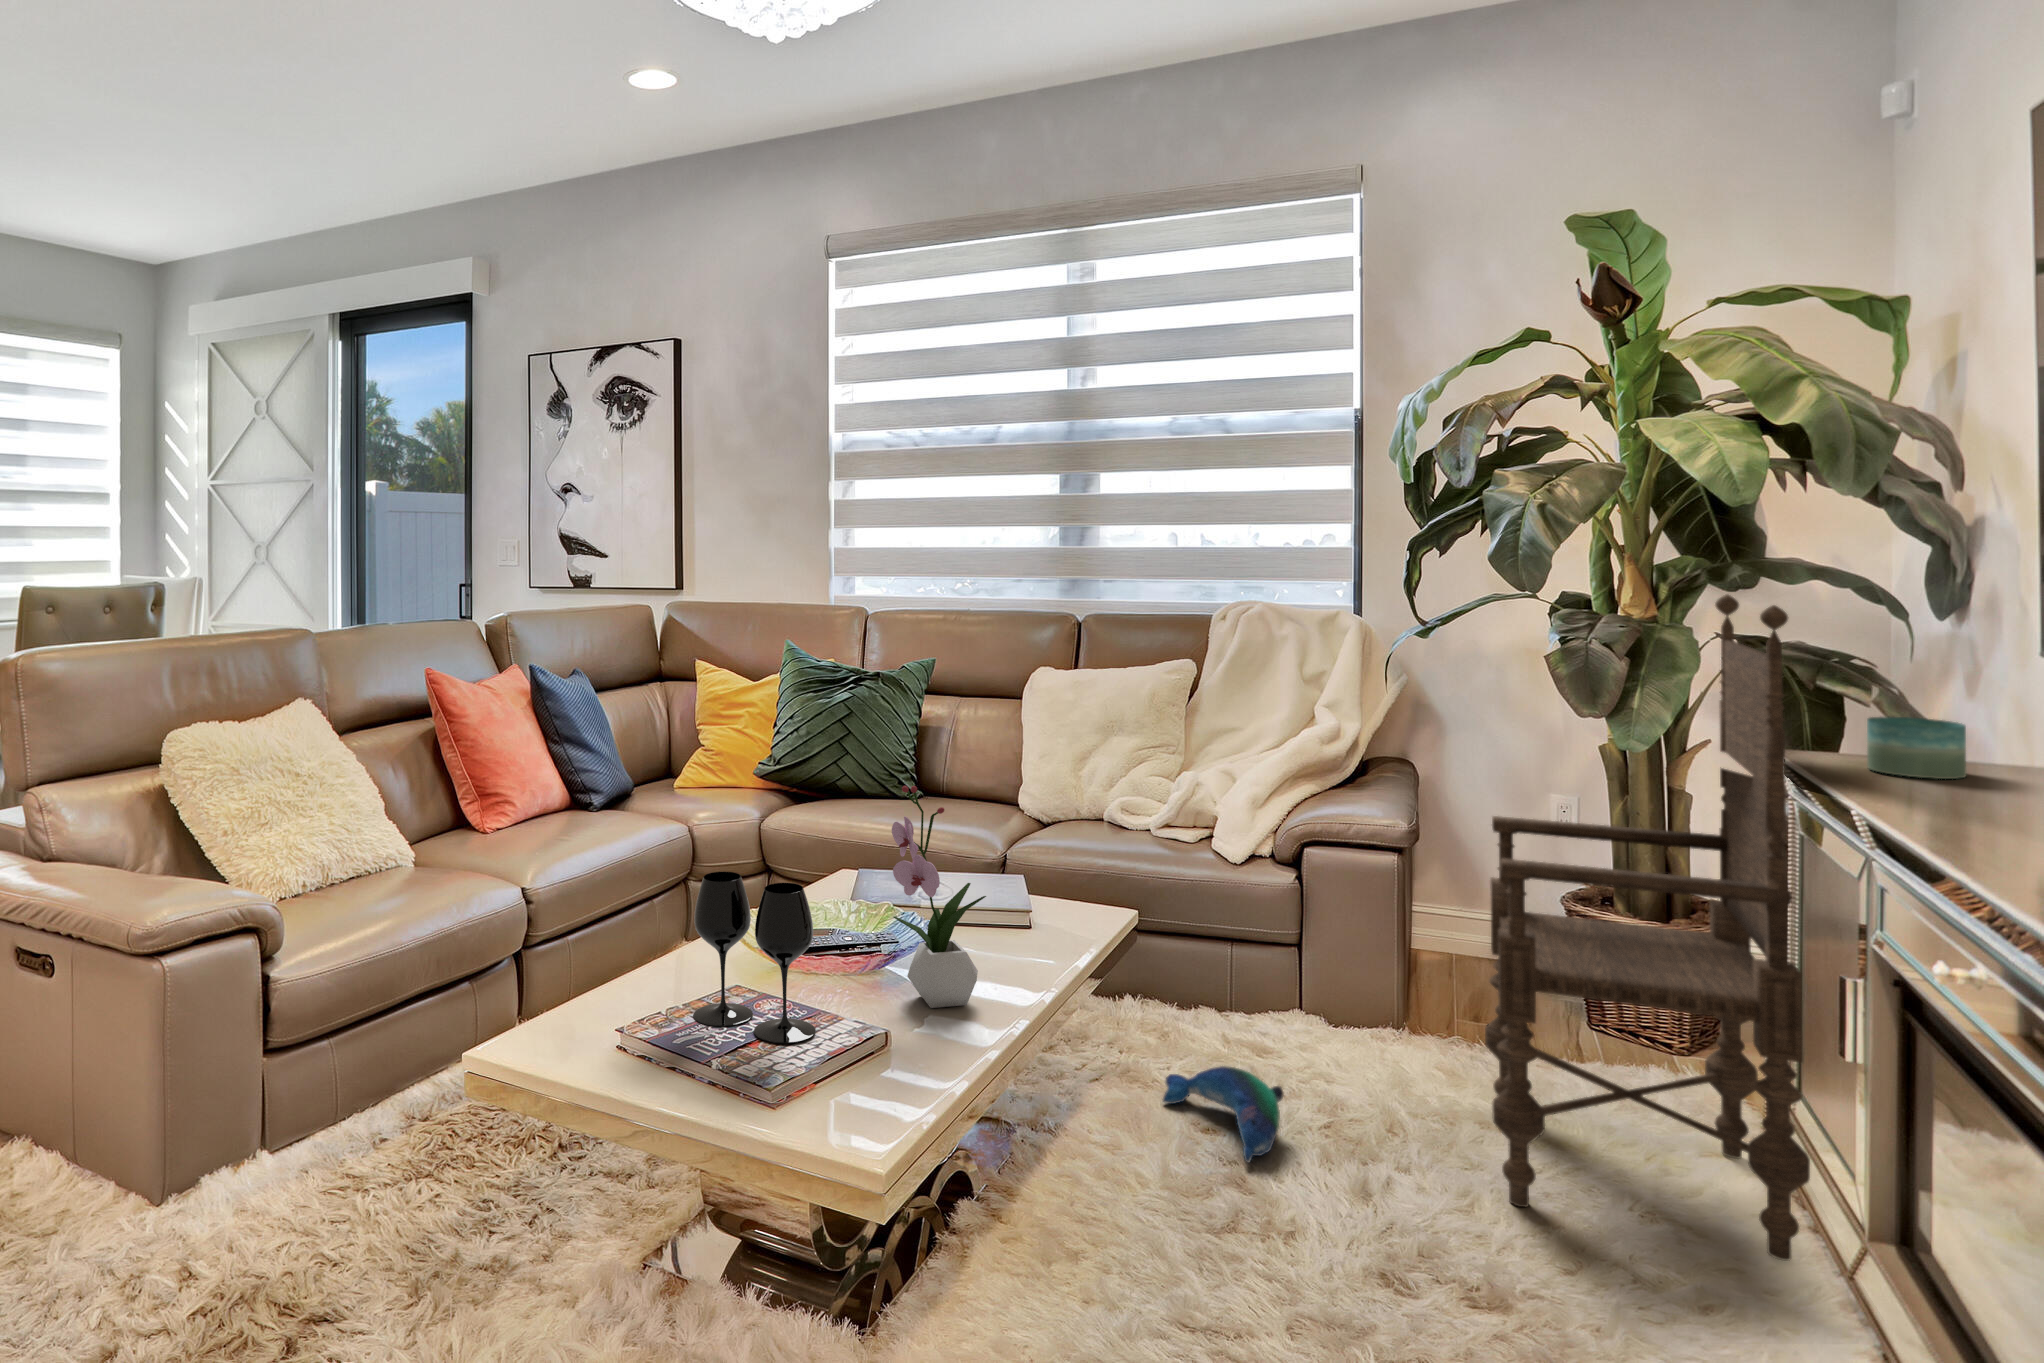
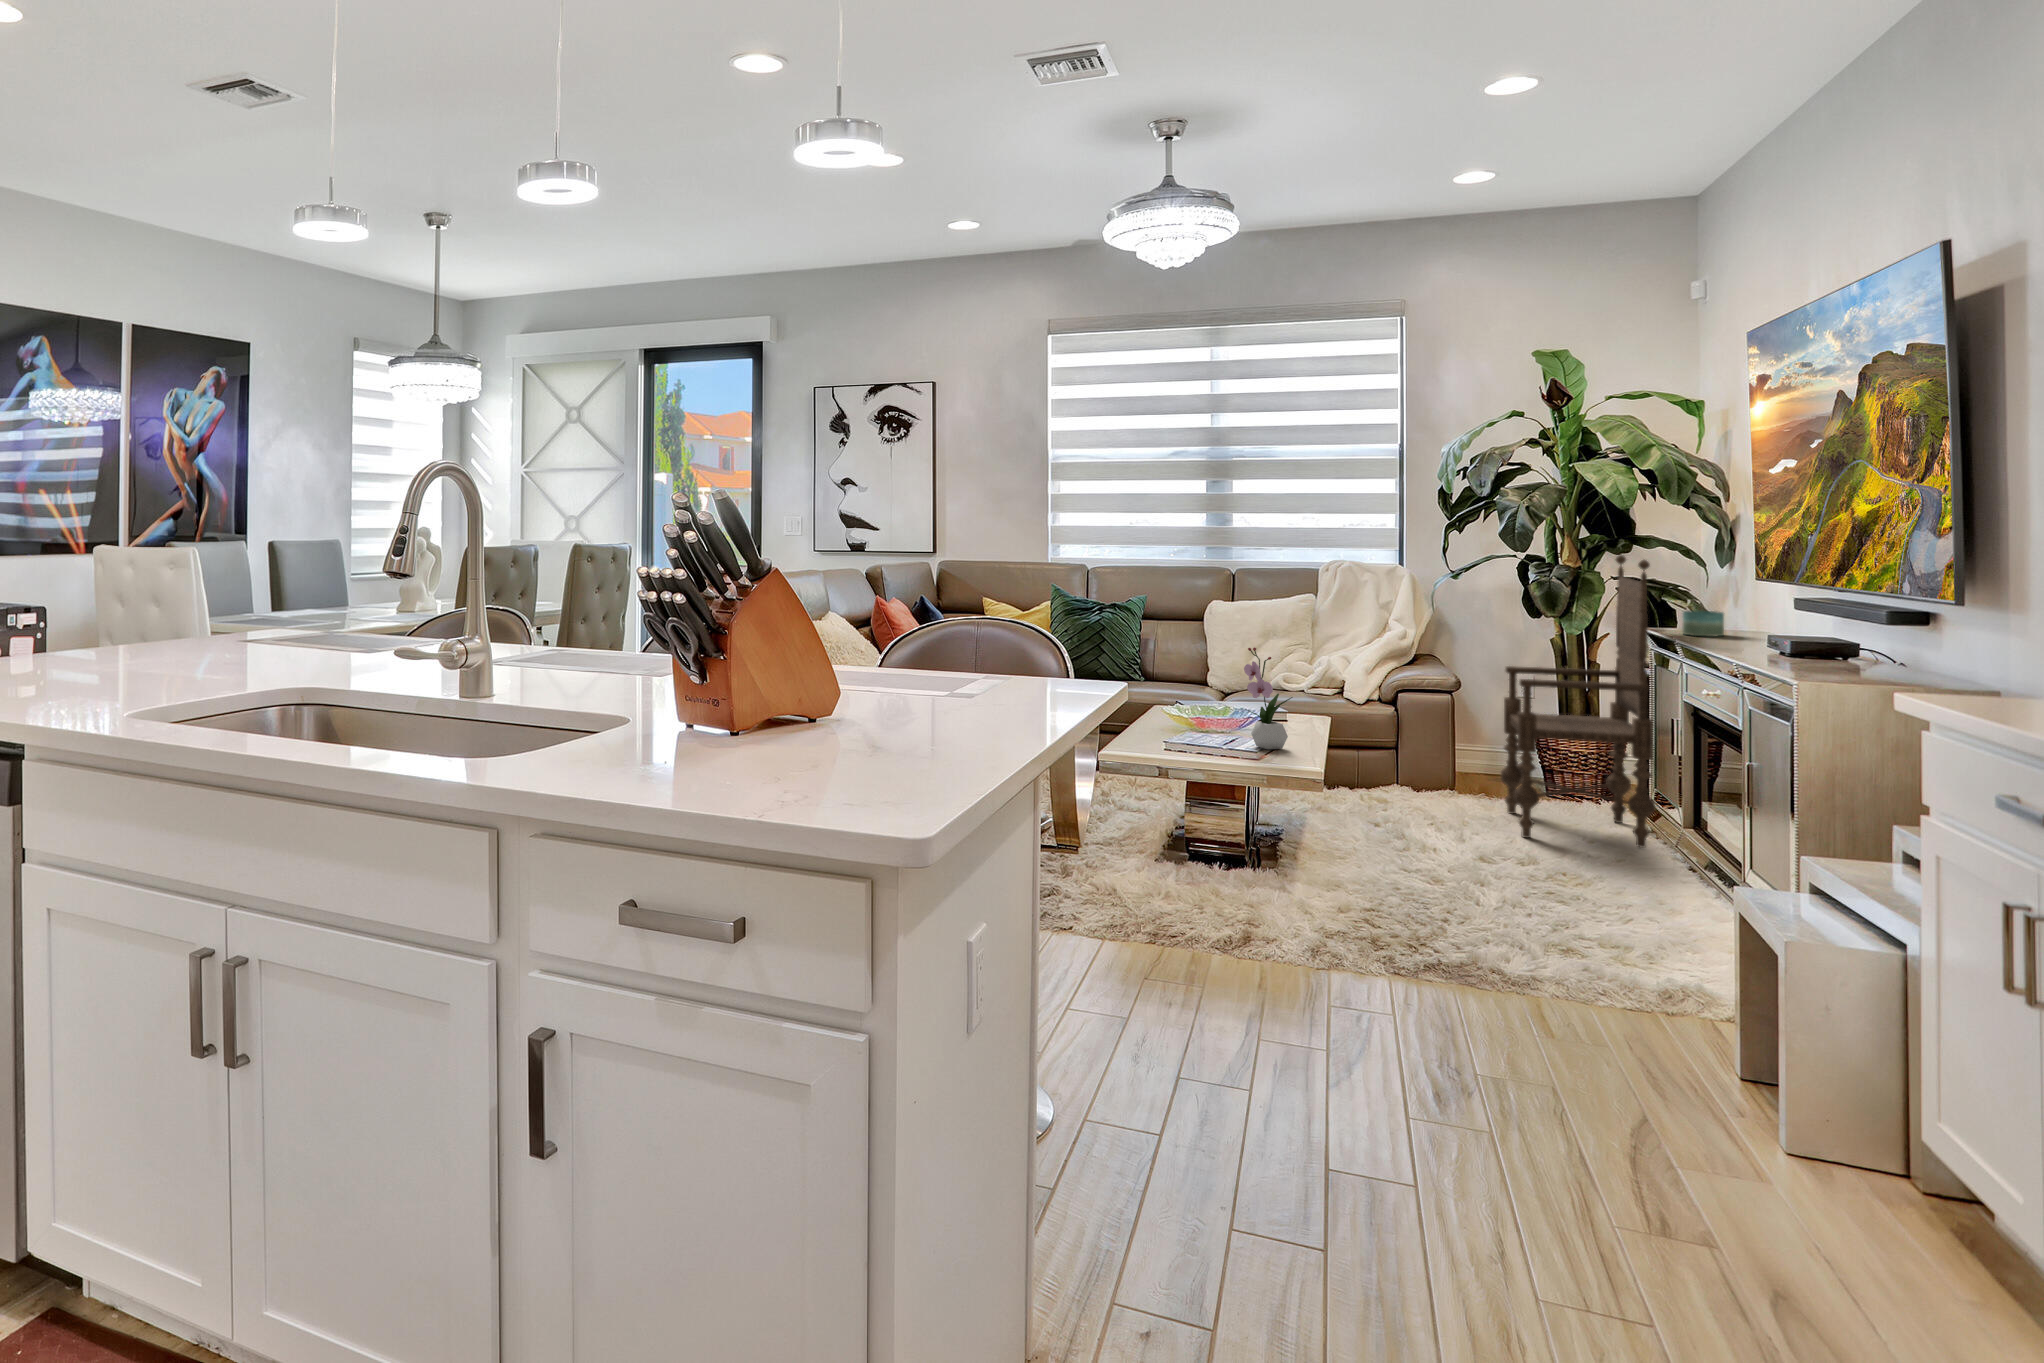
wine glass: present [693,872,816,1043] -> none [1163,687,1229,759]
plush toy: present [1163,1066,1283,1162] -> none [1343,792,1409,828]

